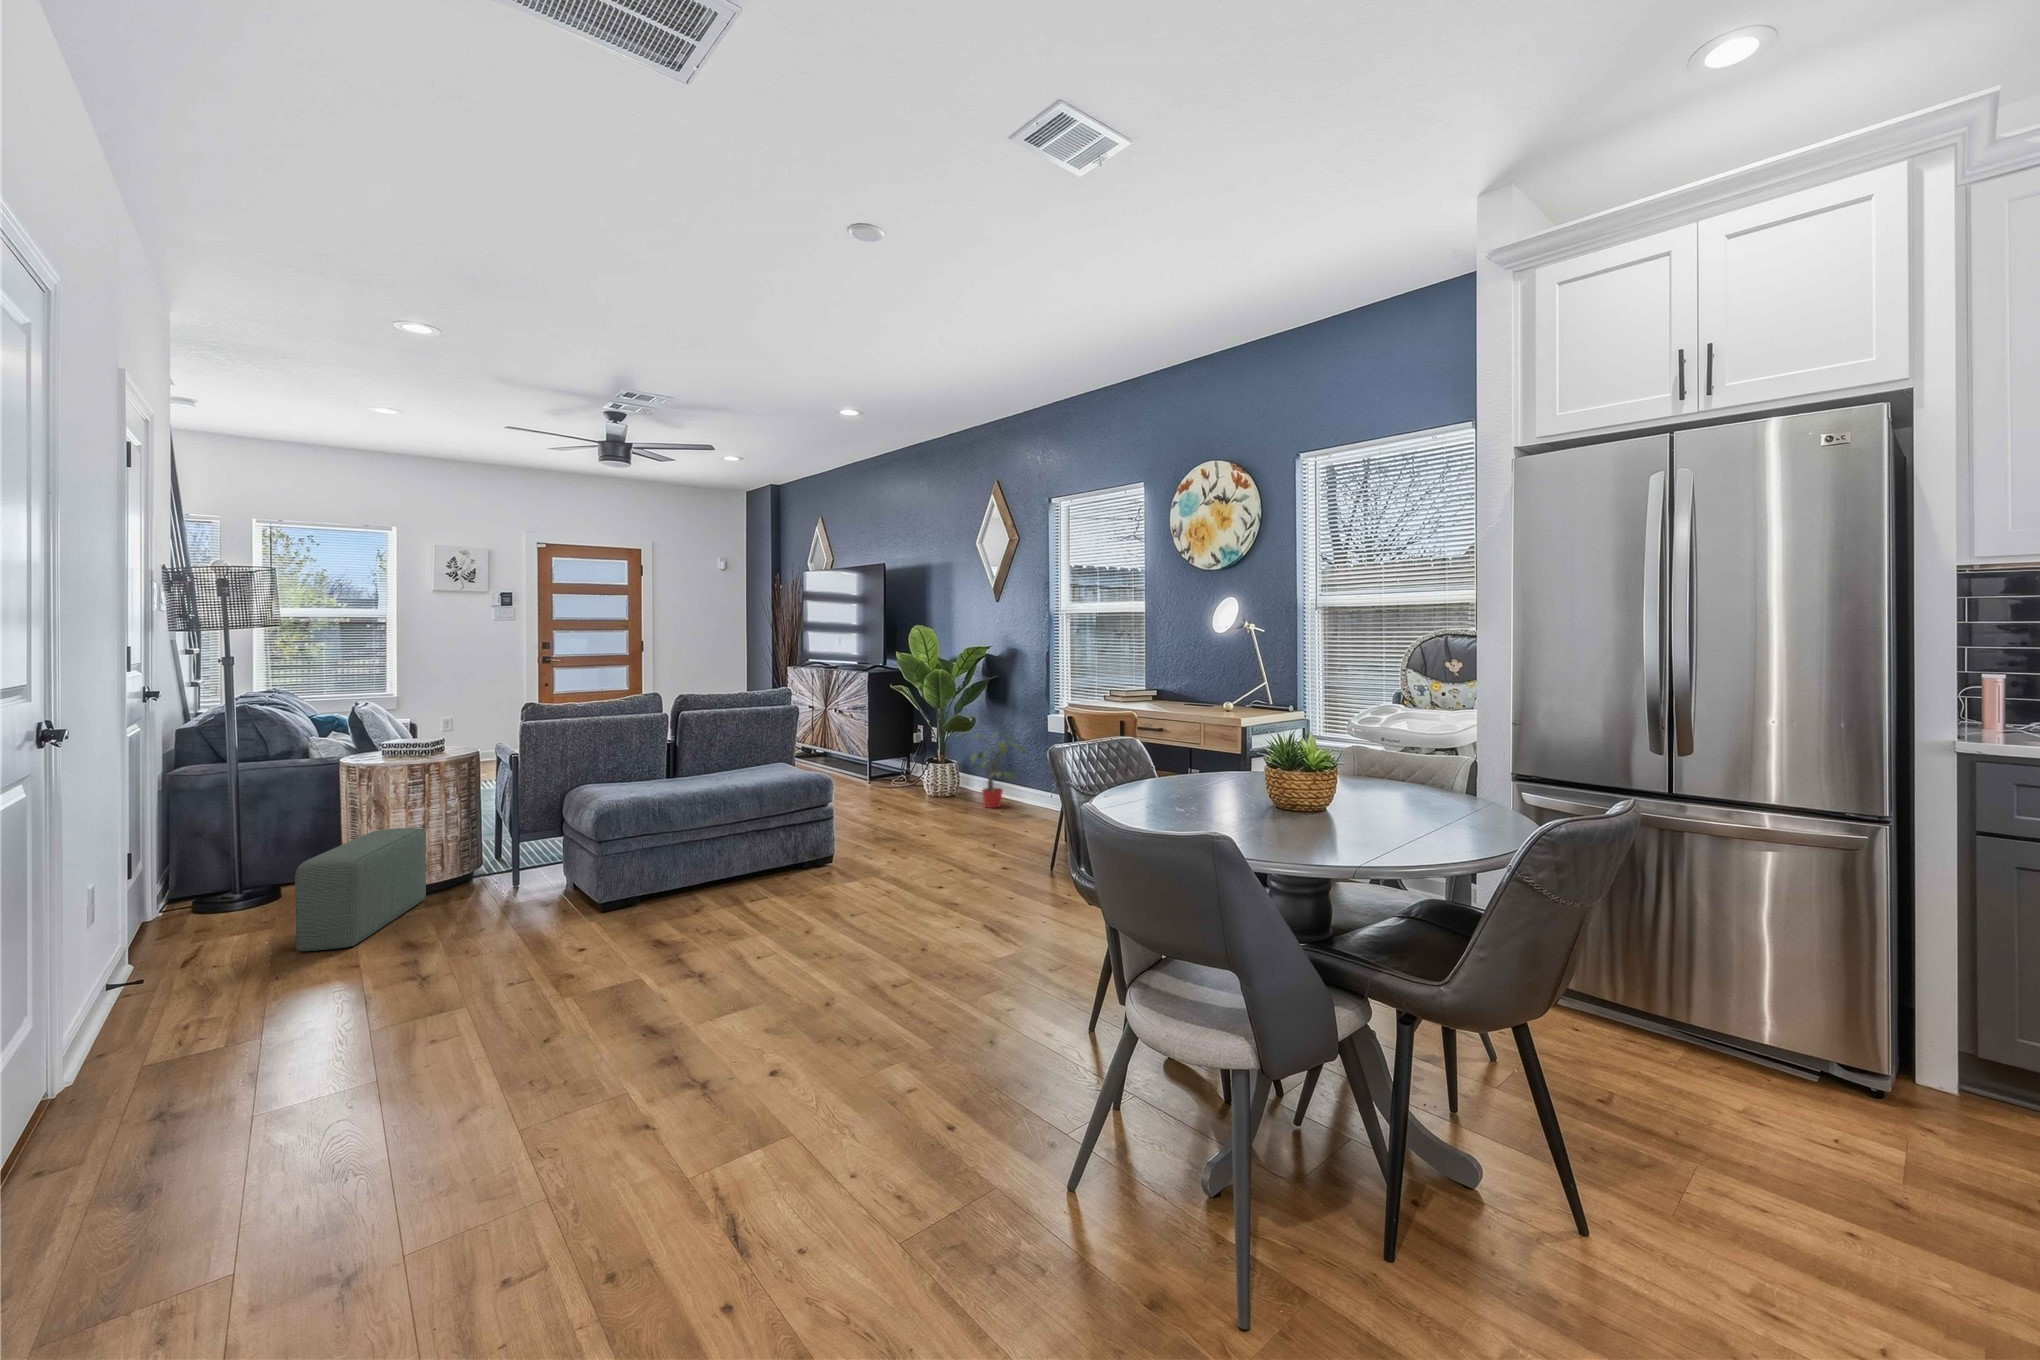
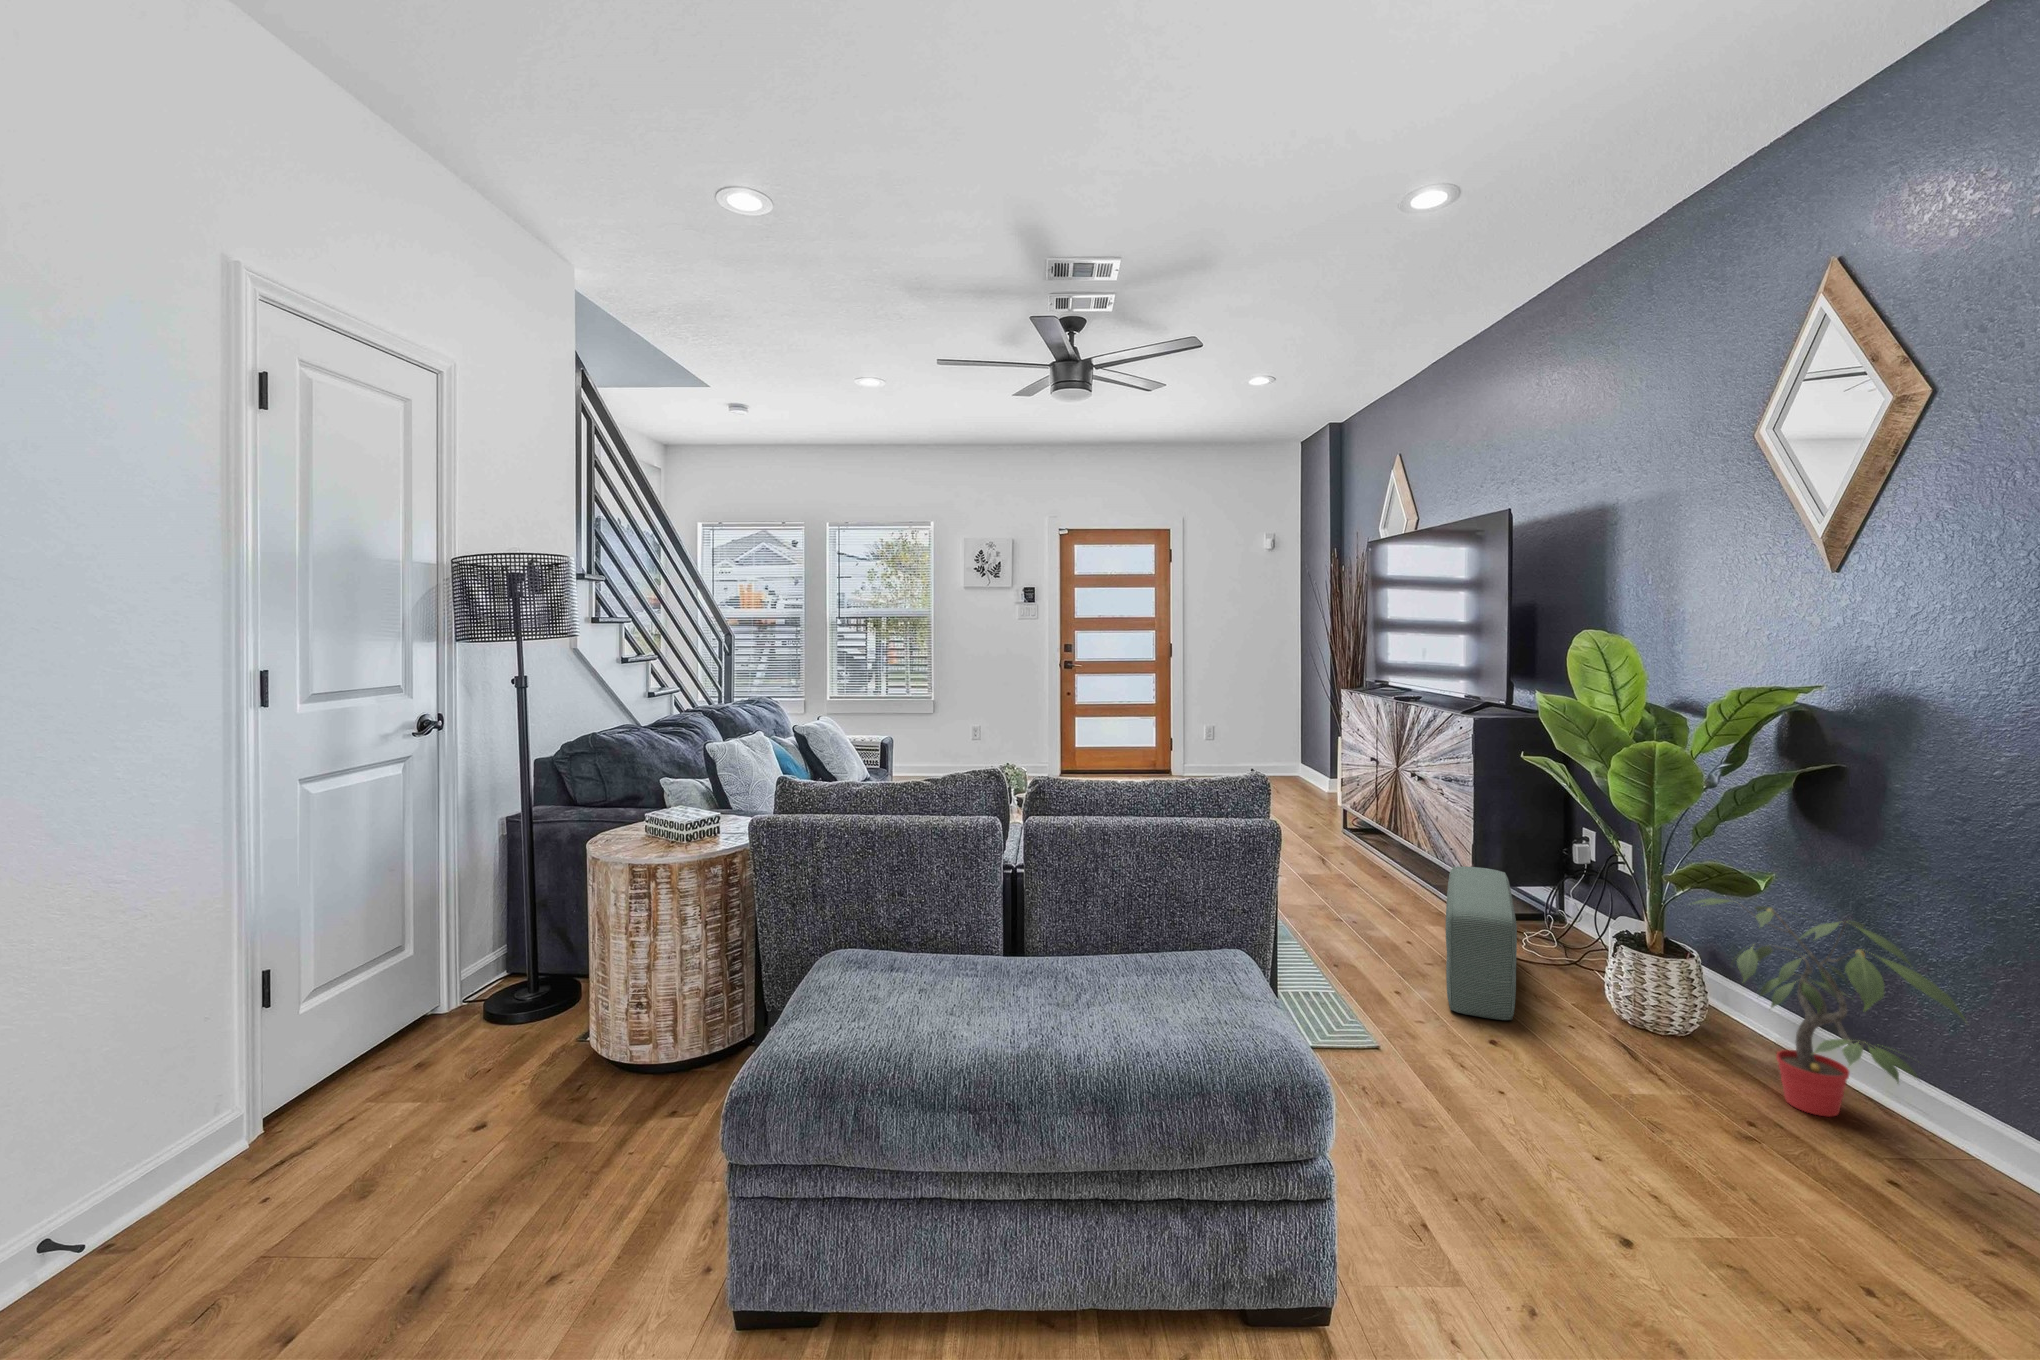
pouf: present [295,828,426,951] -> present [1445,866,1517,1020]

